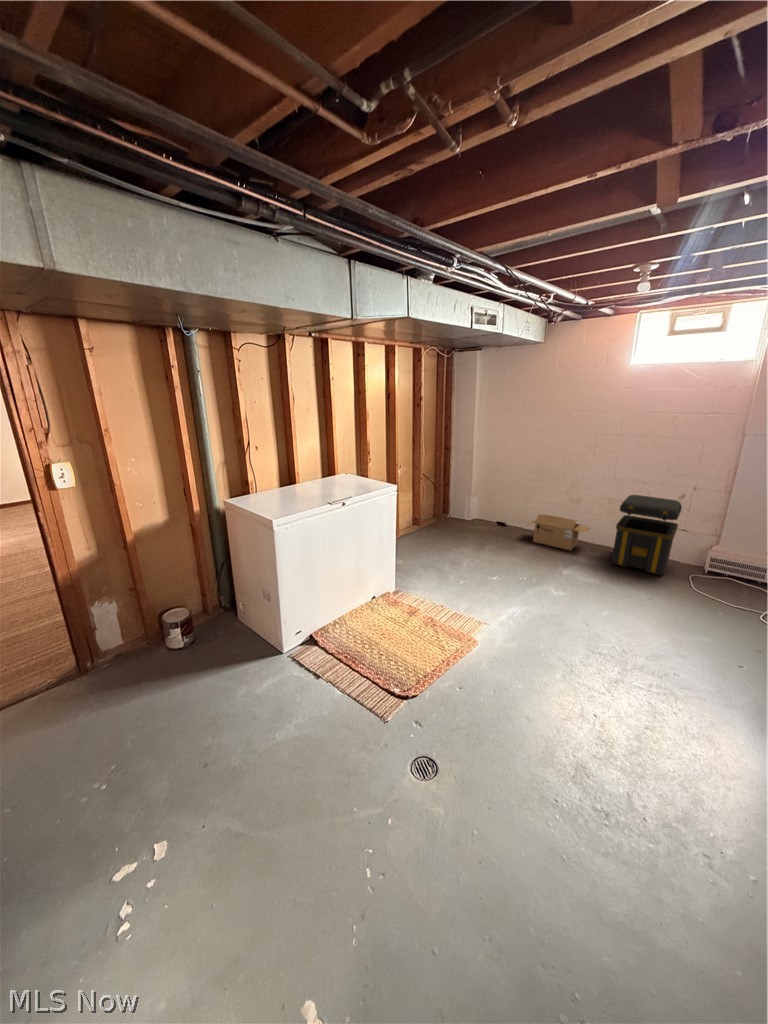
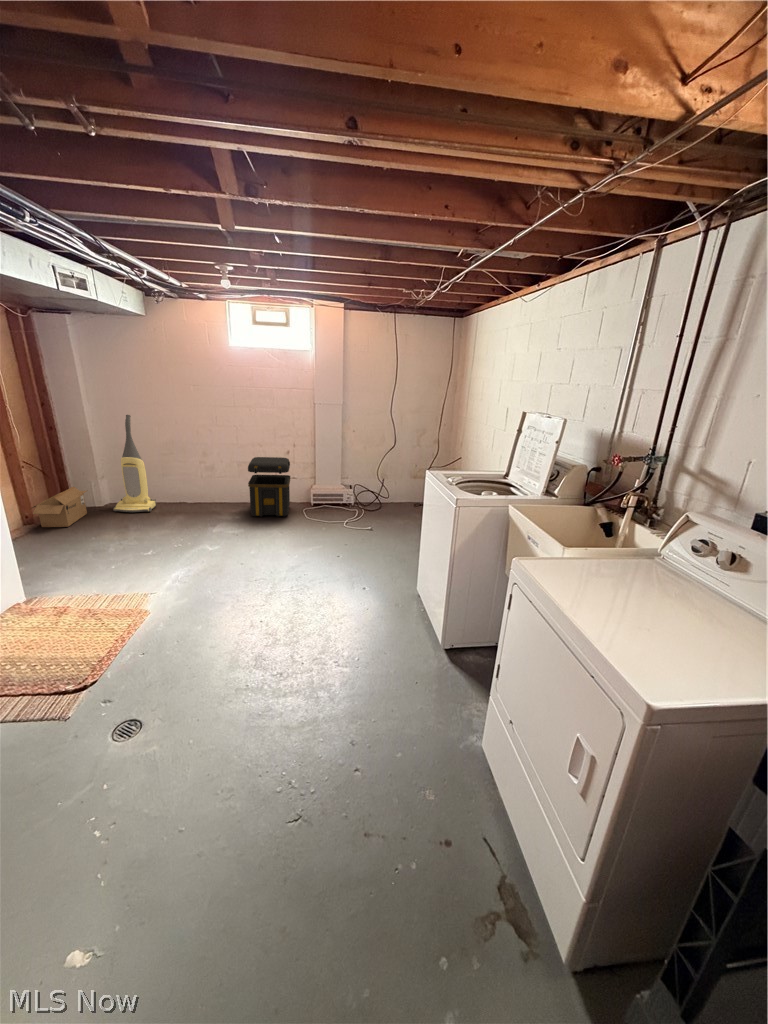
vacuum cleaner: none [477,440,514,534] -> present [113,415,156,512]
cardboard box: present [528,514,590,551] -> present [31,487,87,527]

